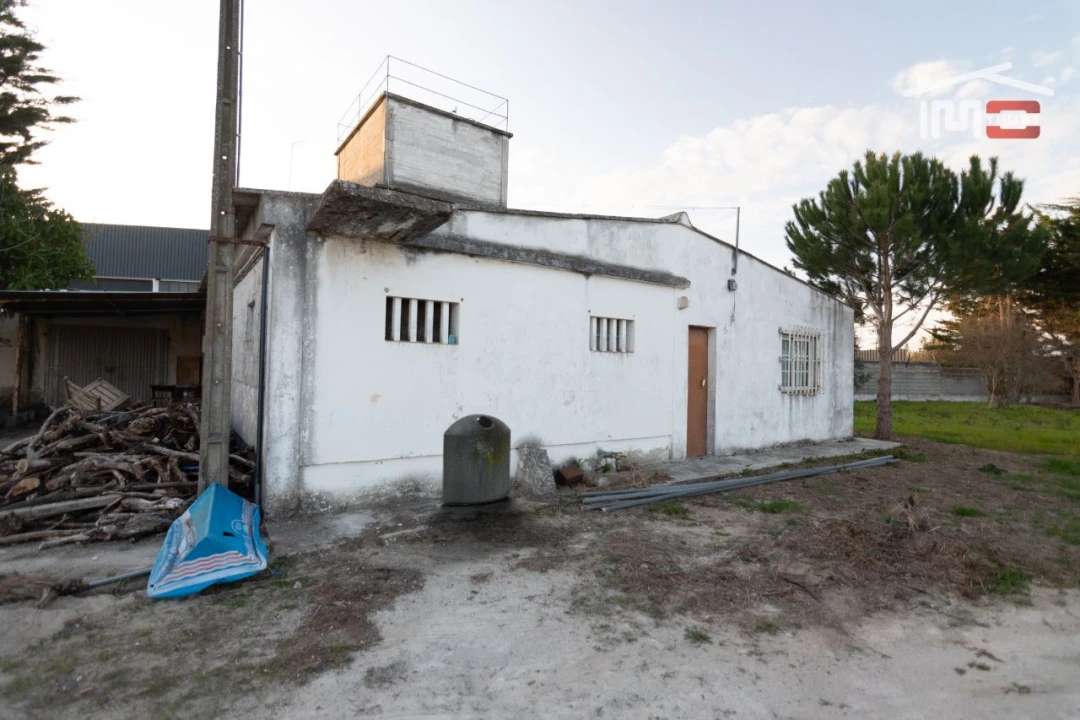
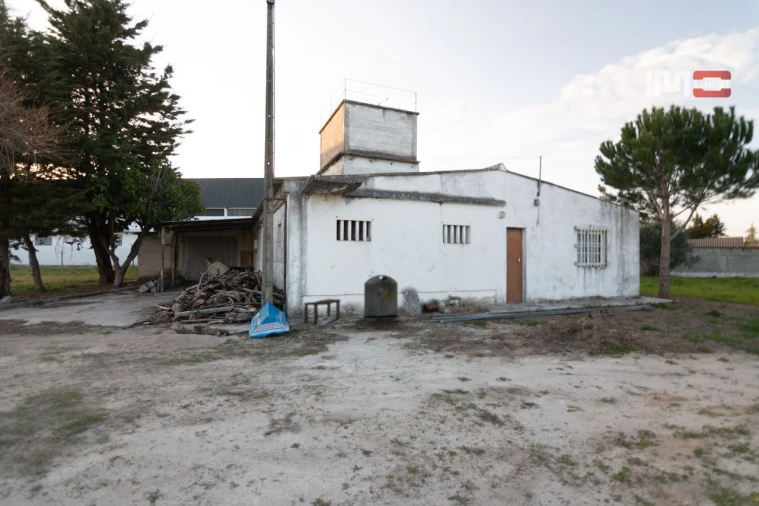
bench: none [306,469,393,535] -> present [304,299,340,323]

